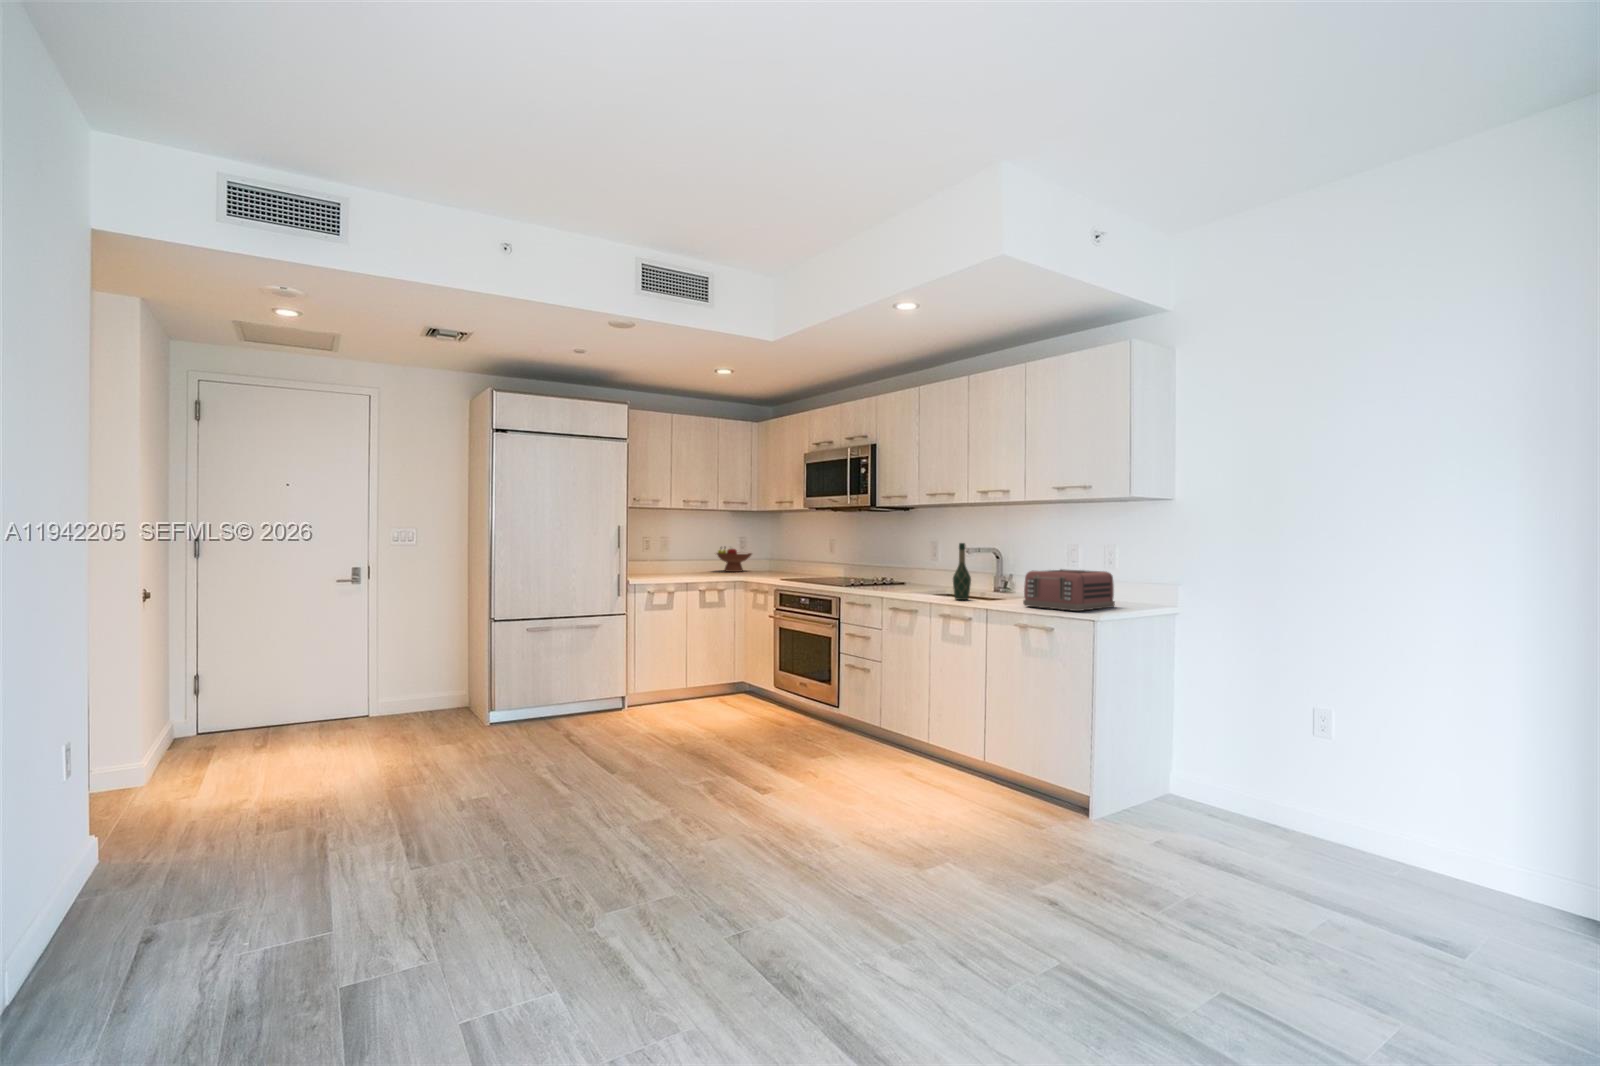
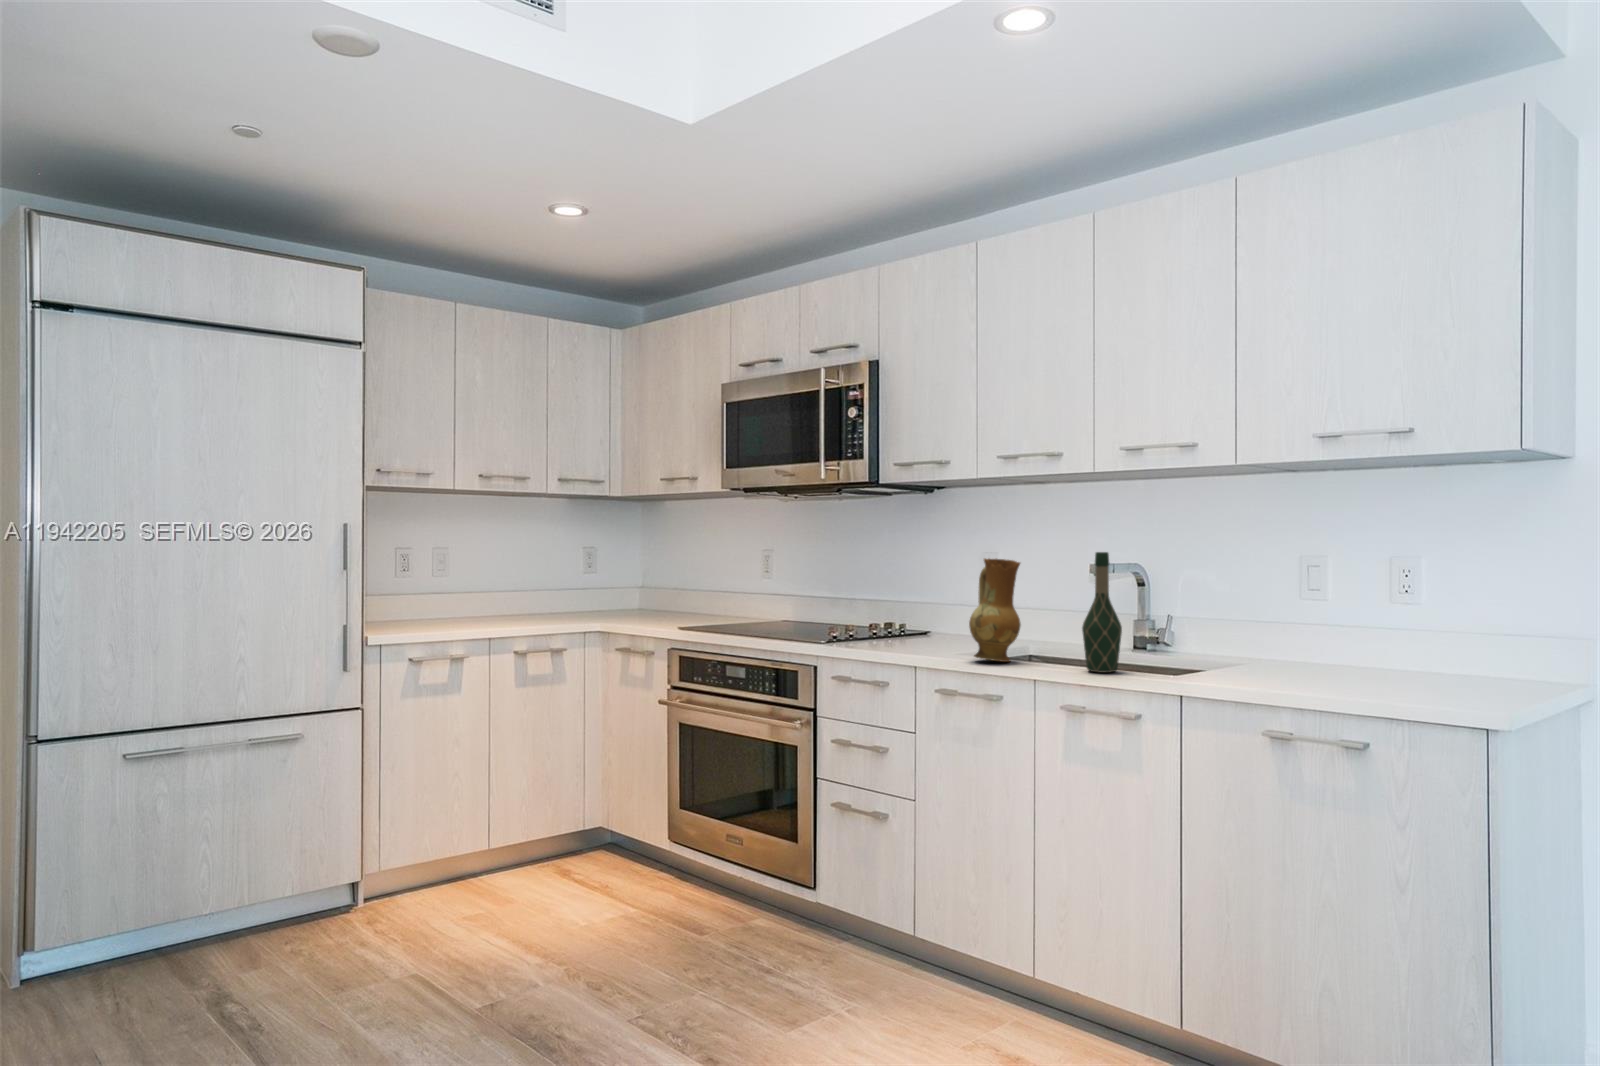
ceramic jug: none [905,545,930,596] -> present [969,559,1021,662]
fruit bowl: present [717,547,752,572] -> none [538,564,611,612]
toaster: present [1023,569,1115,611] -> none [1261,606,1447,699]

